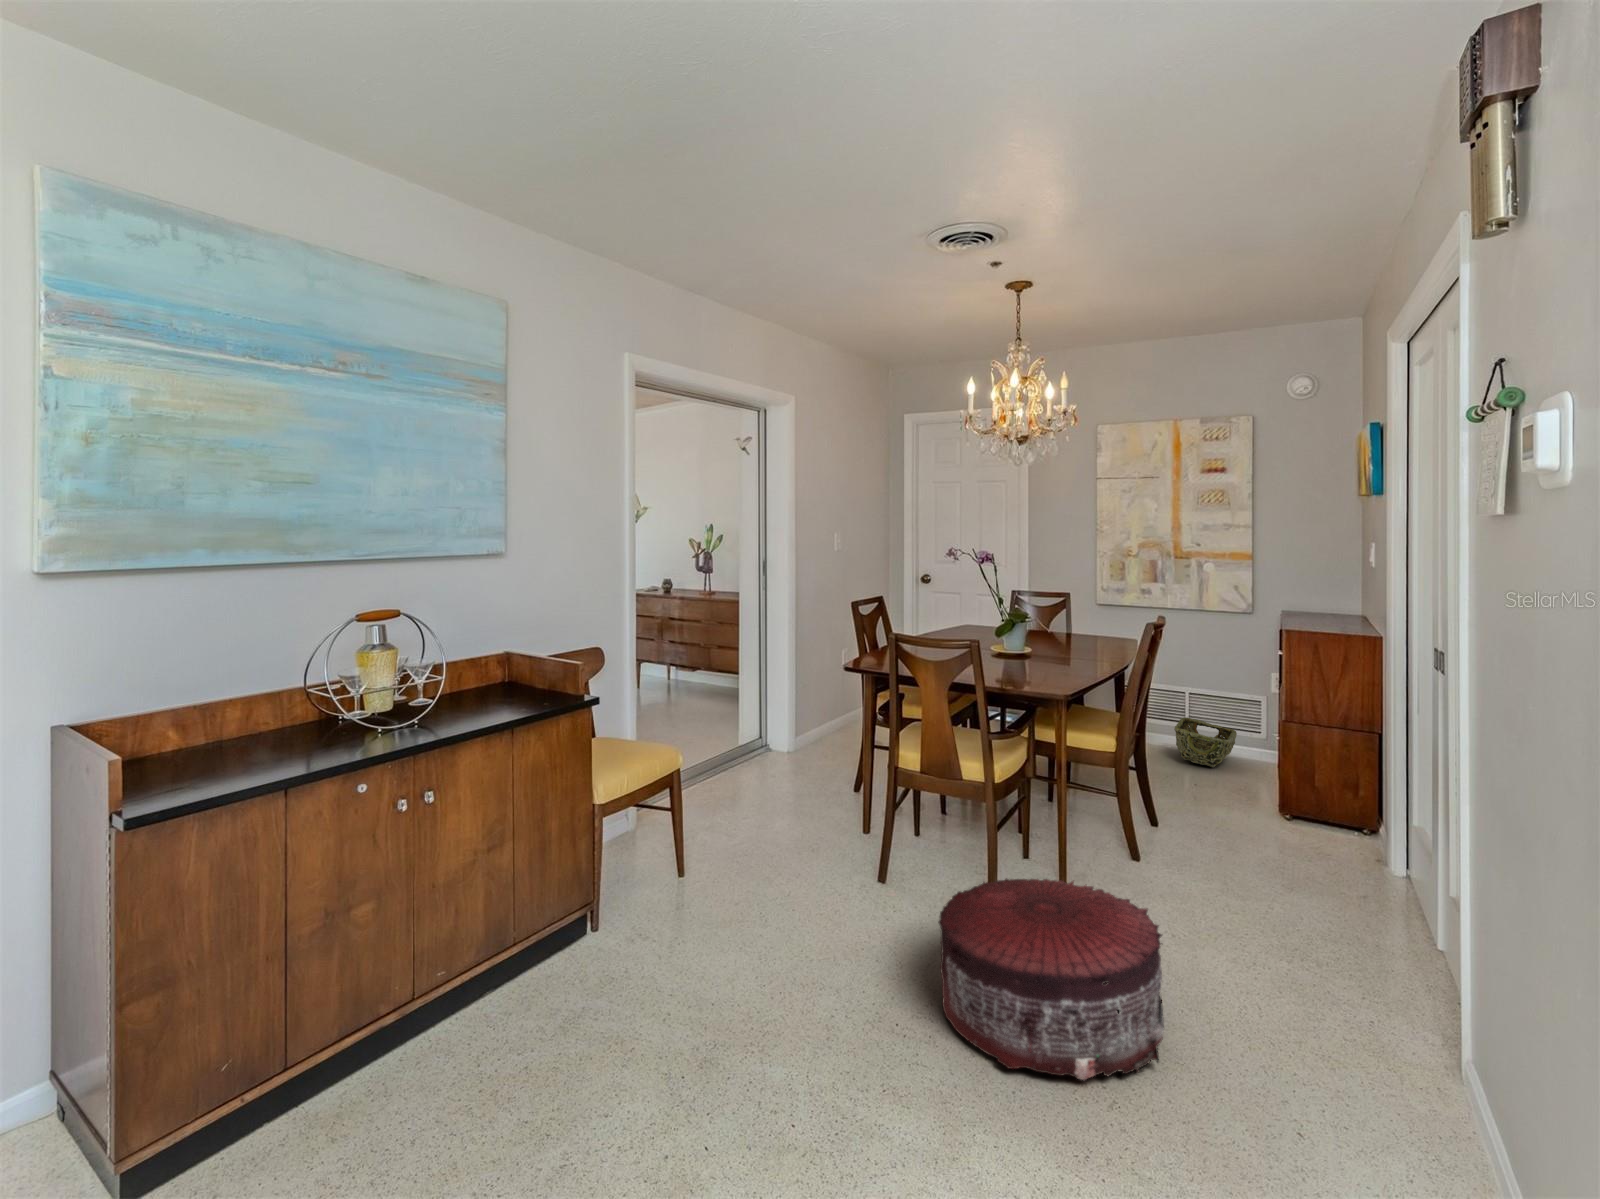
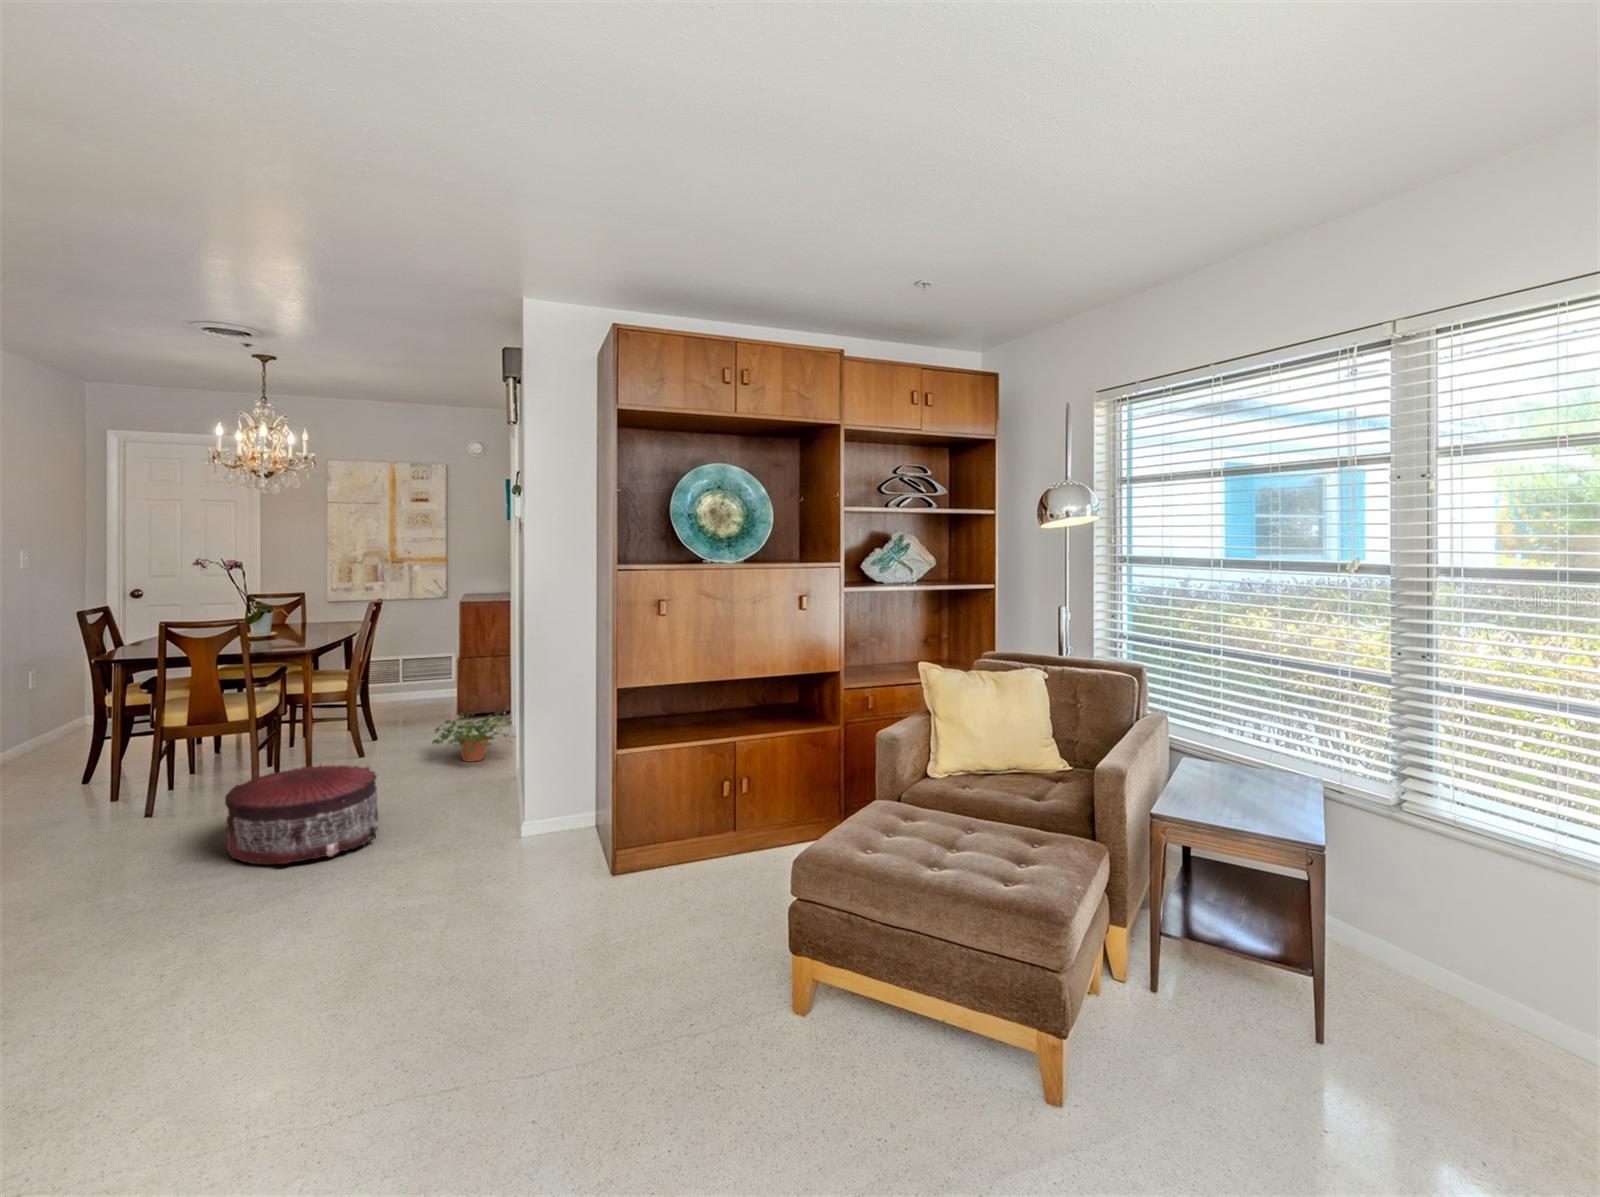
woven basket: present [1174,718,1237,767] -> none [392,677,436,708]
potted plant: none [1244,808,1412,903] -> present [432,711,512,762]

